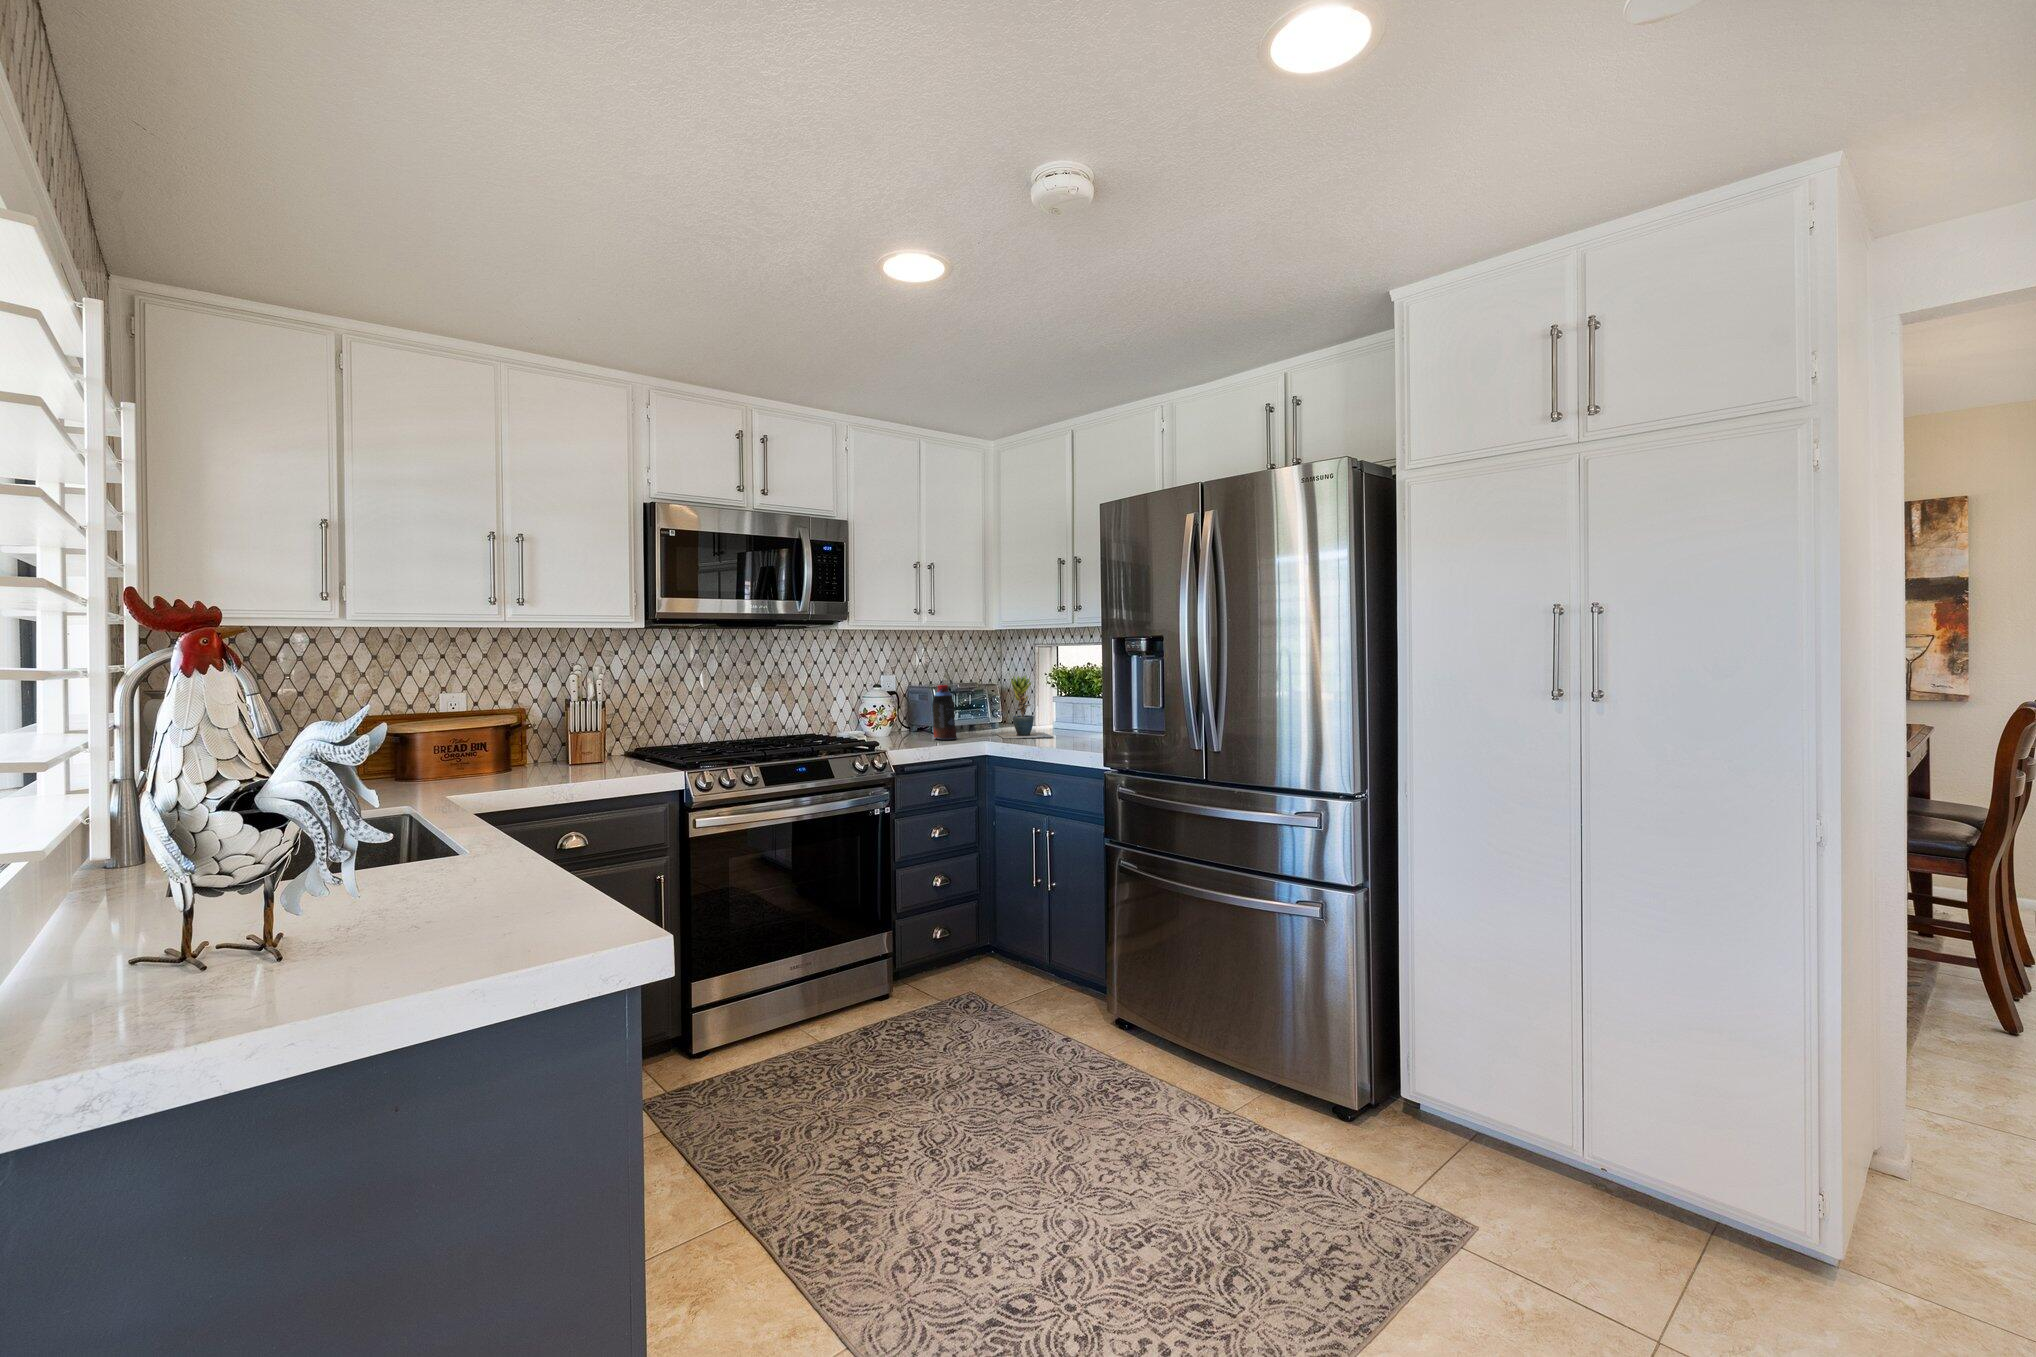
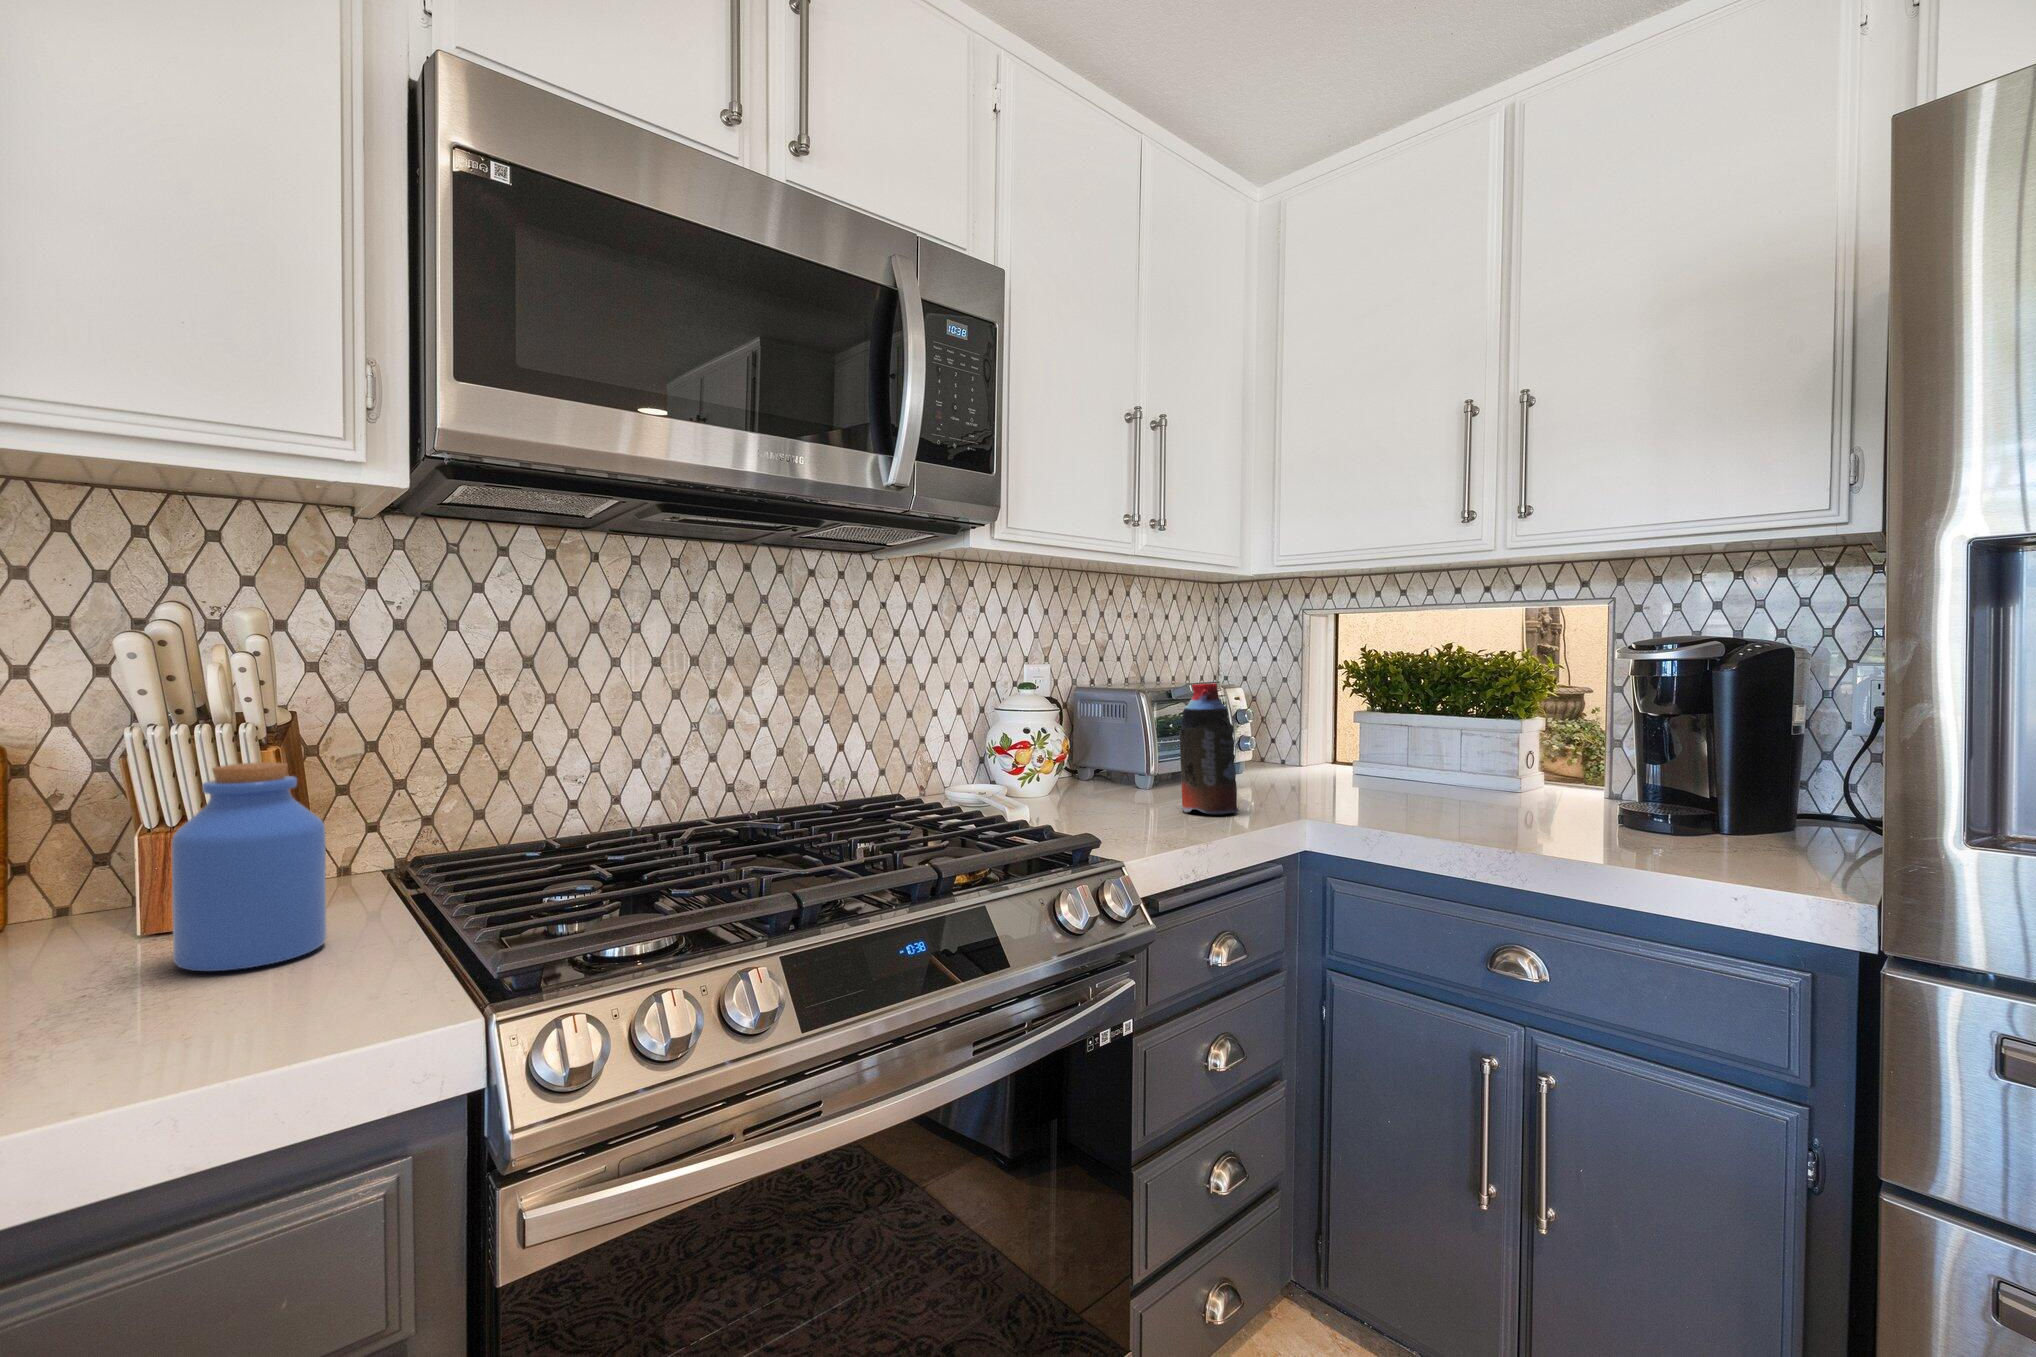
potted plant: present [996,676,1053,738] -> none [1274,664,1440,808]
jar: none [590,712,627,768] -> present [172,762,327,971]

